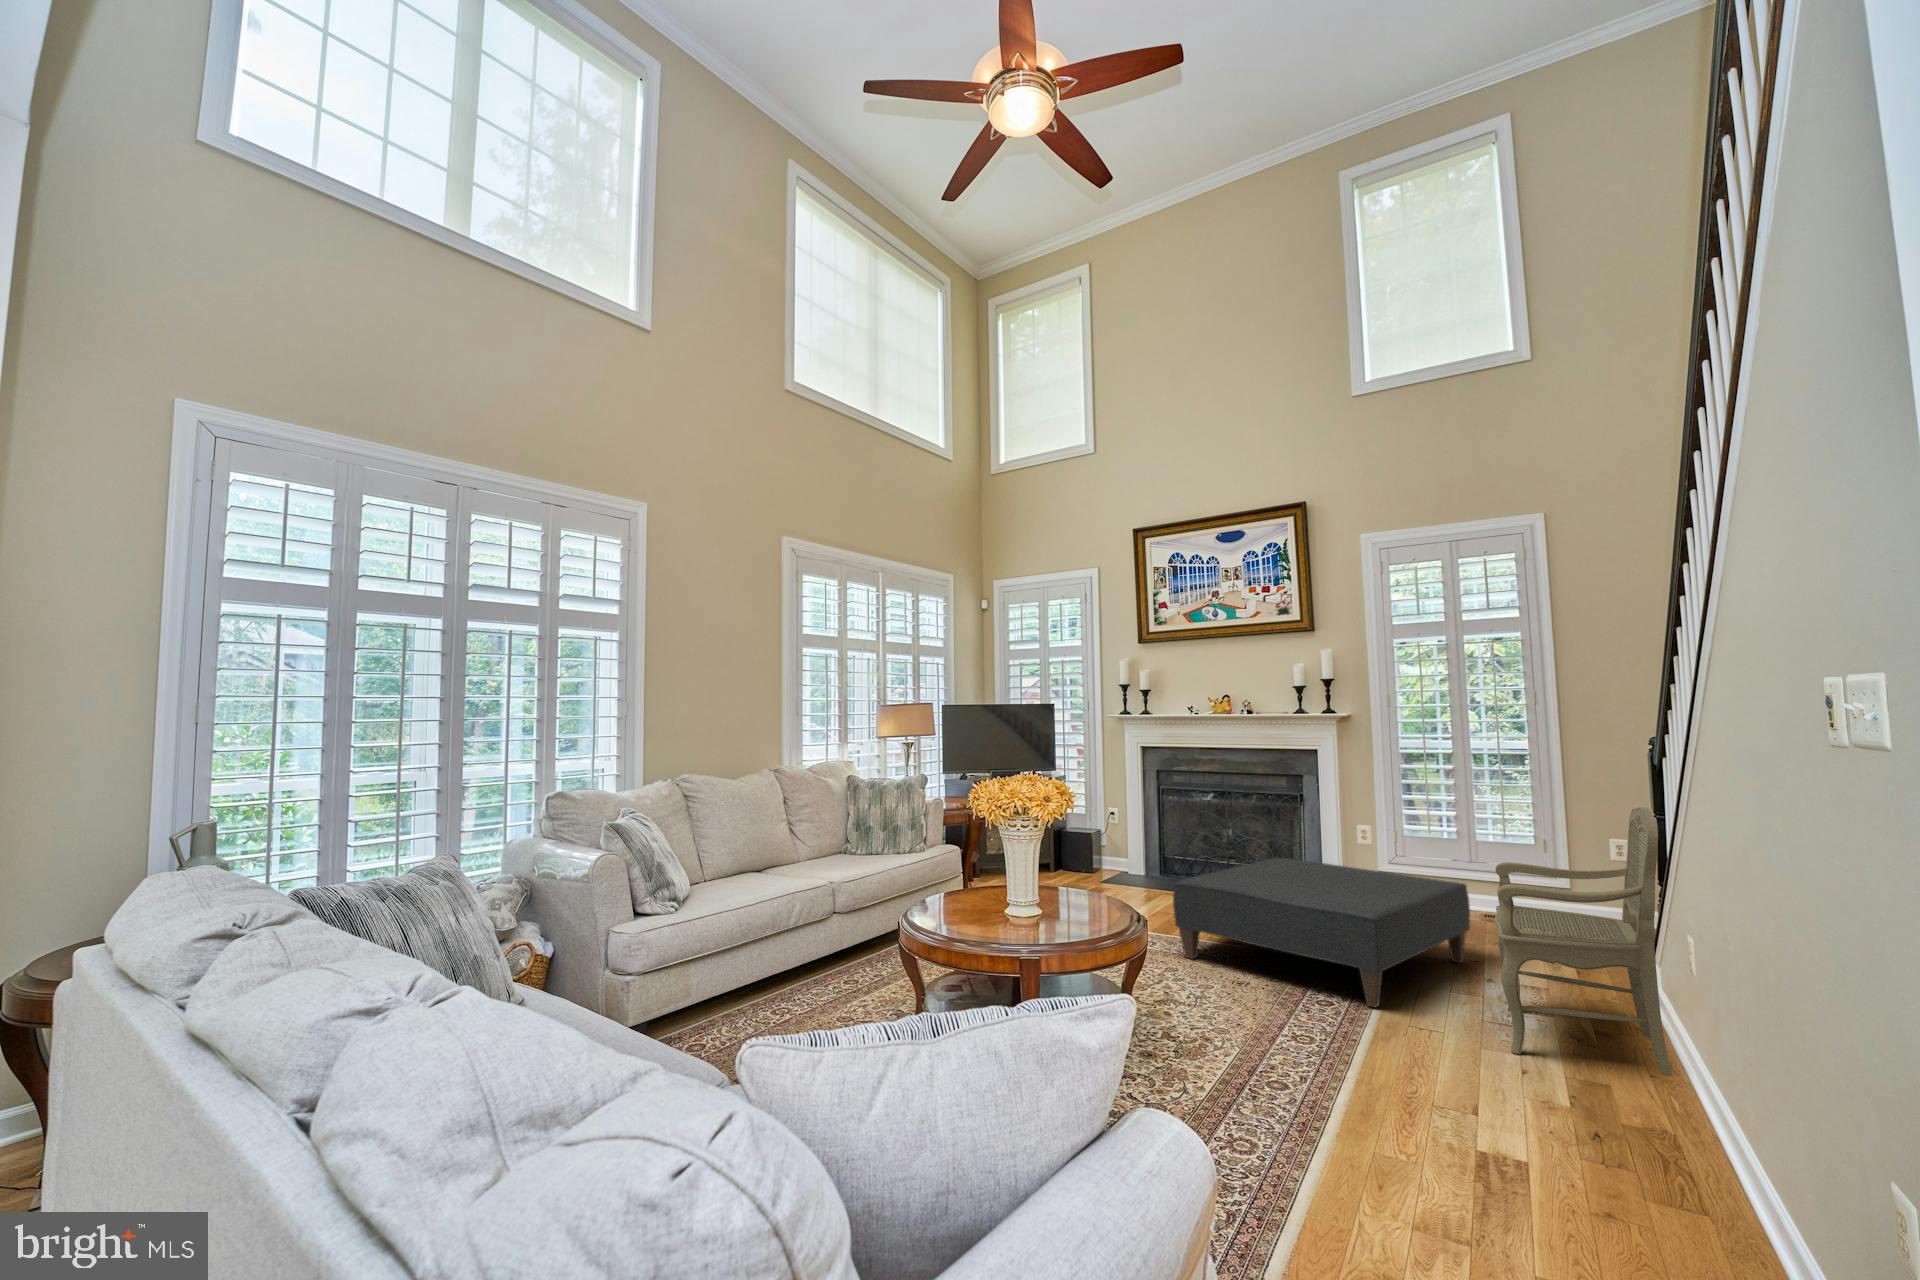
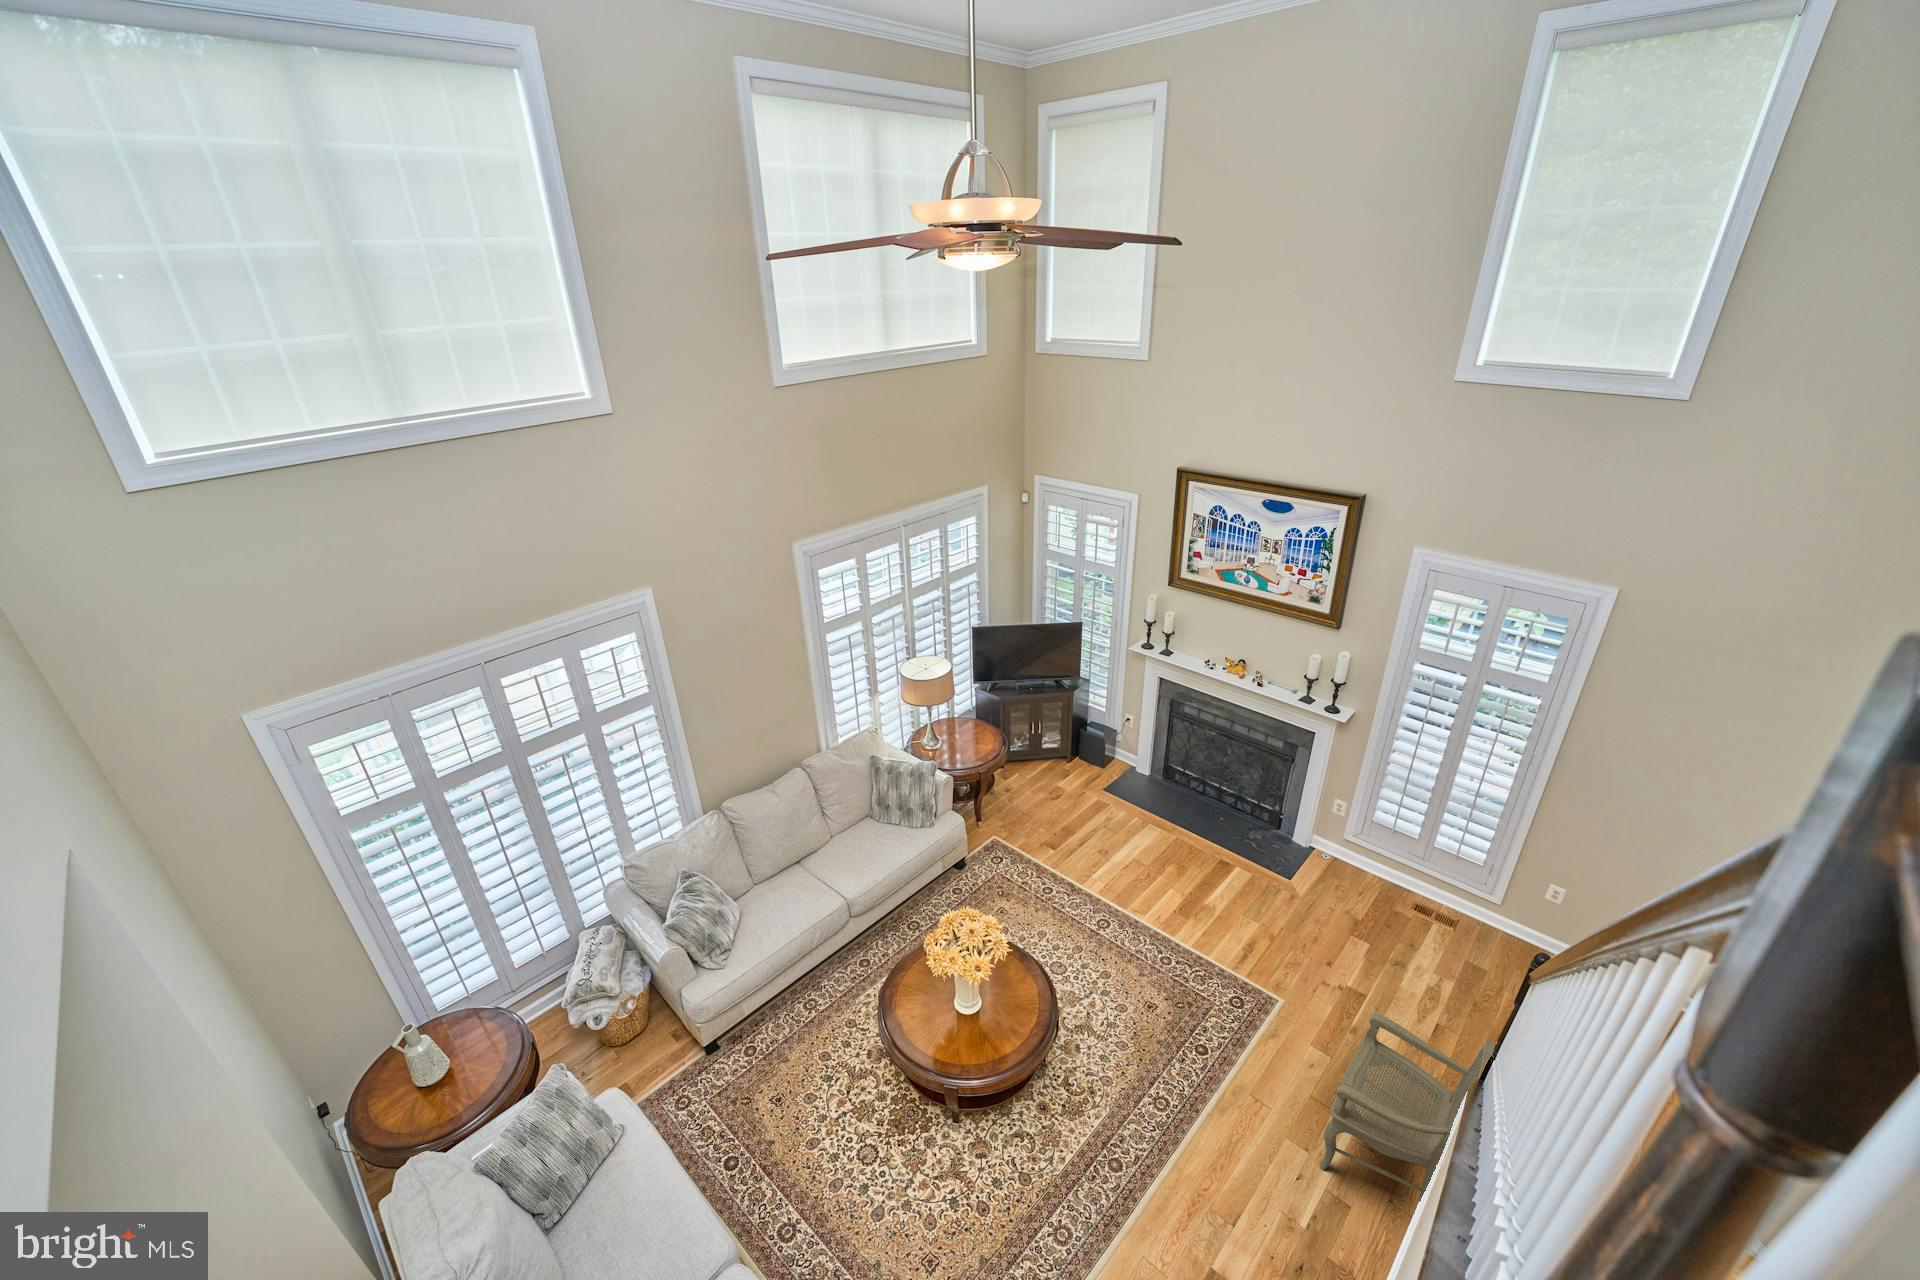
ottoman: present [1173,858,1470,1007] -> none [1123,856,1375,1075]

